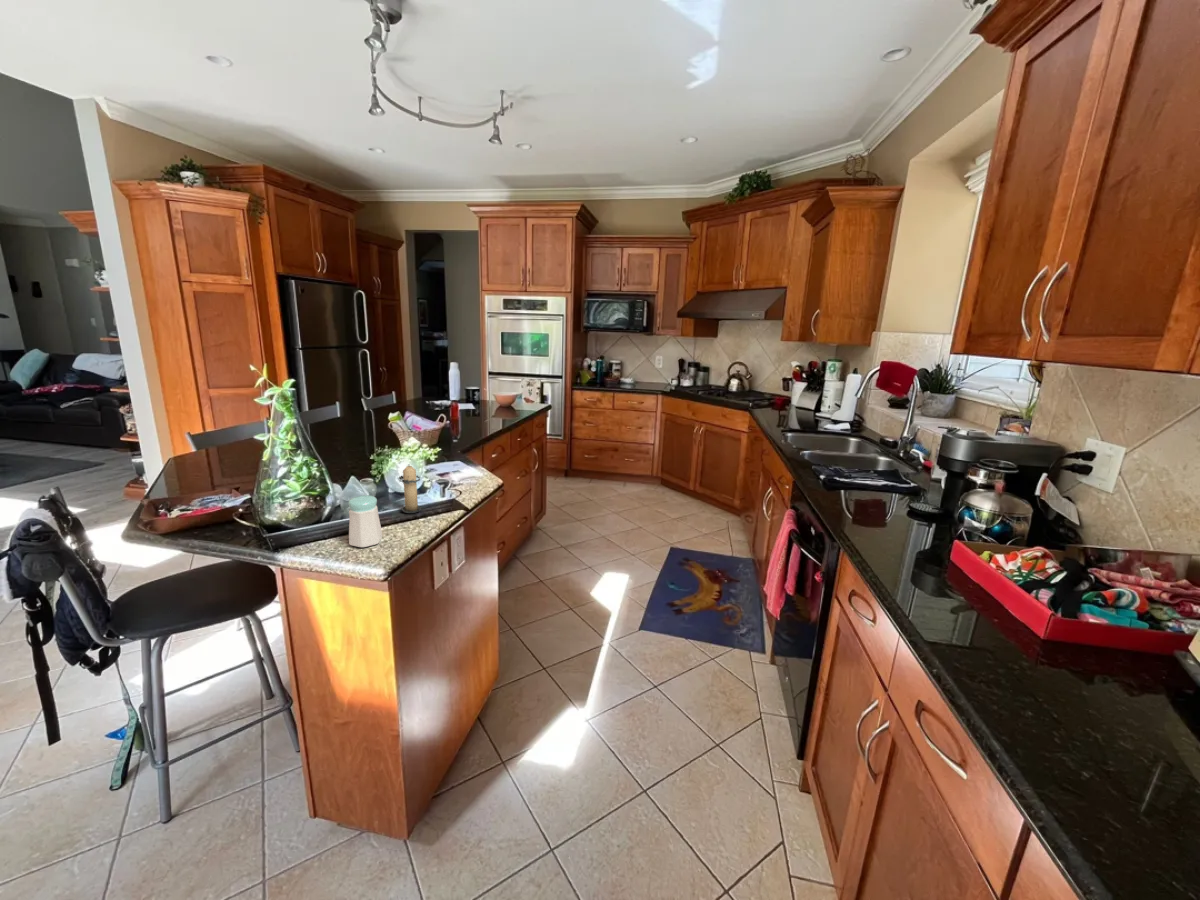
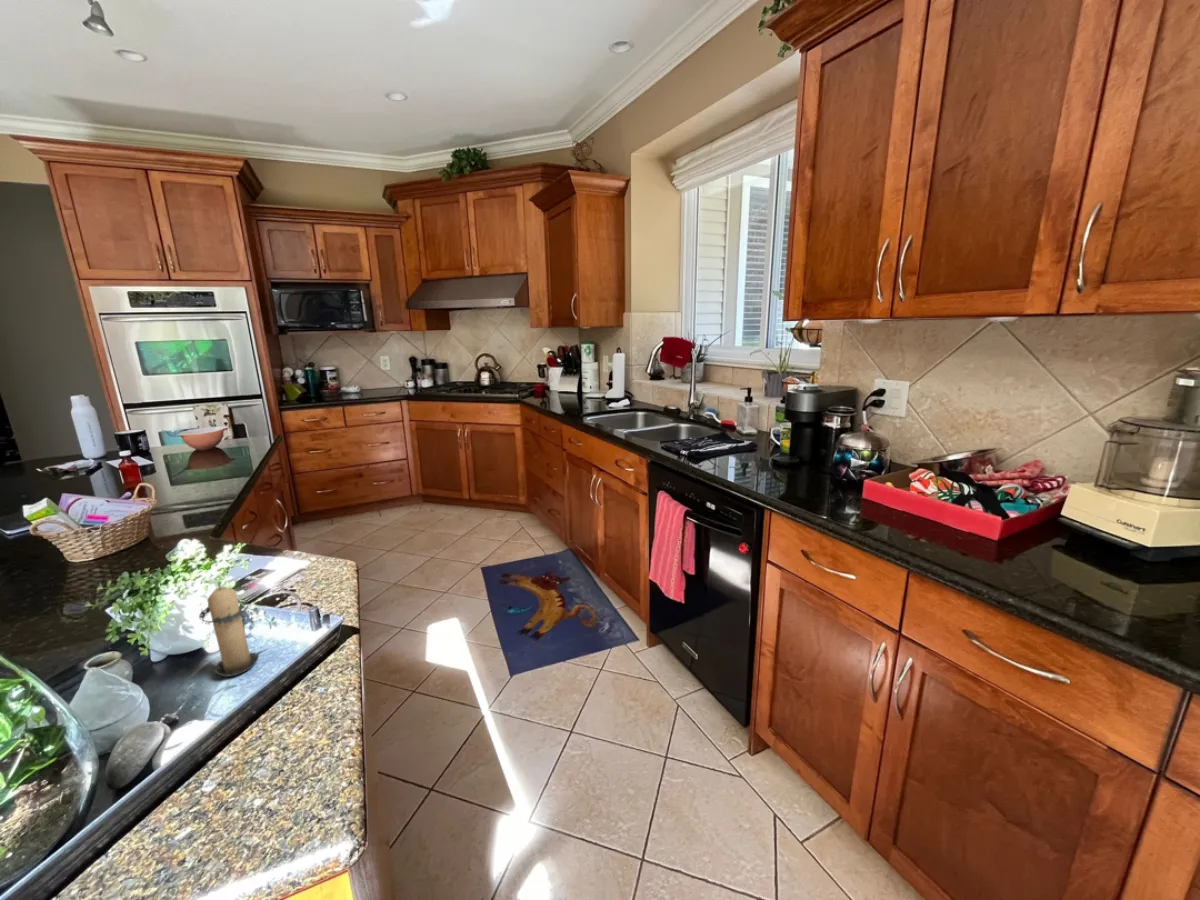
salt shaker: present [348,495,382,547] -> none [156,677,251,803]

